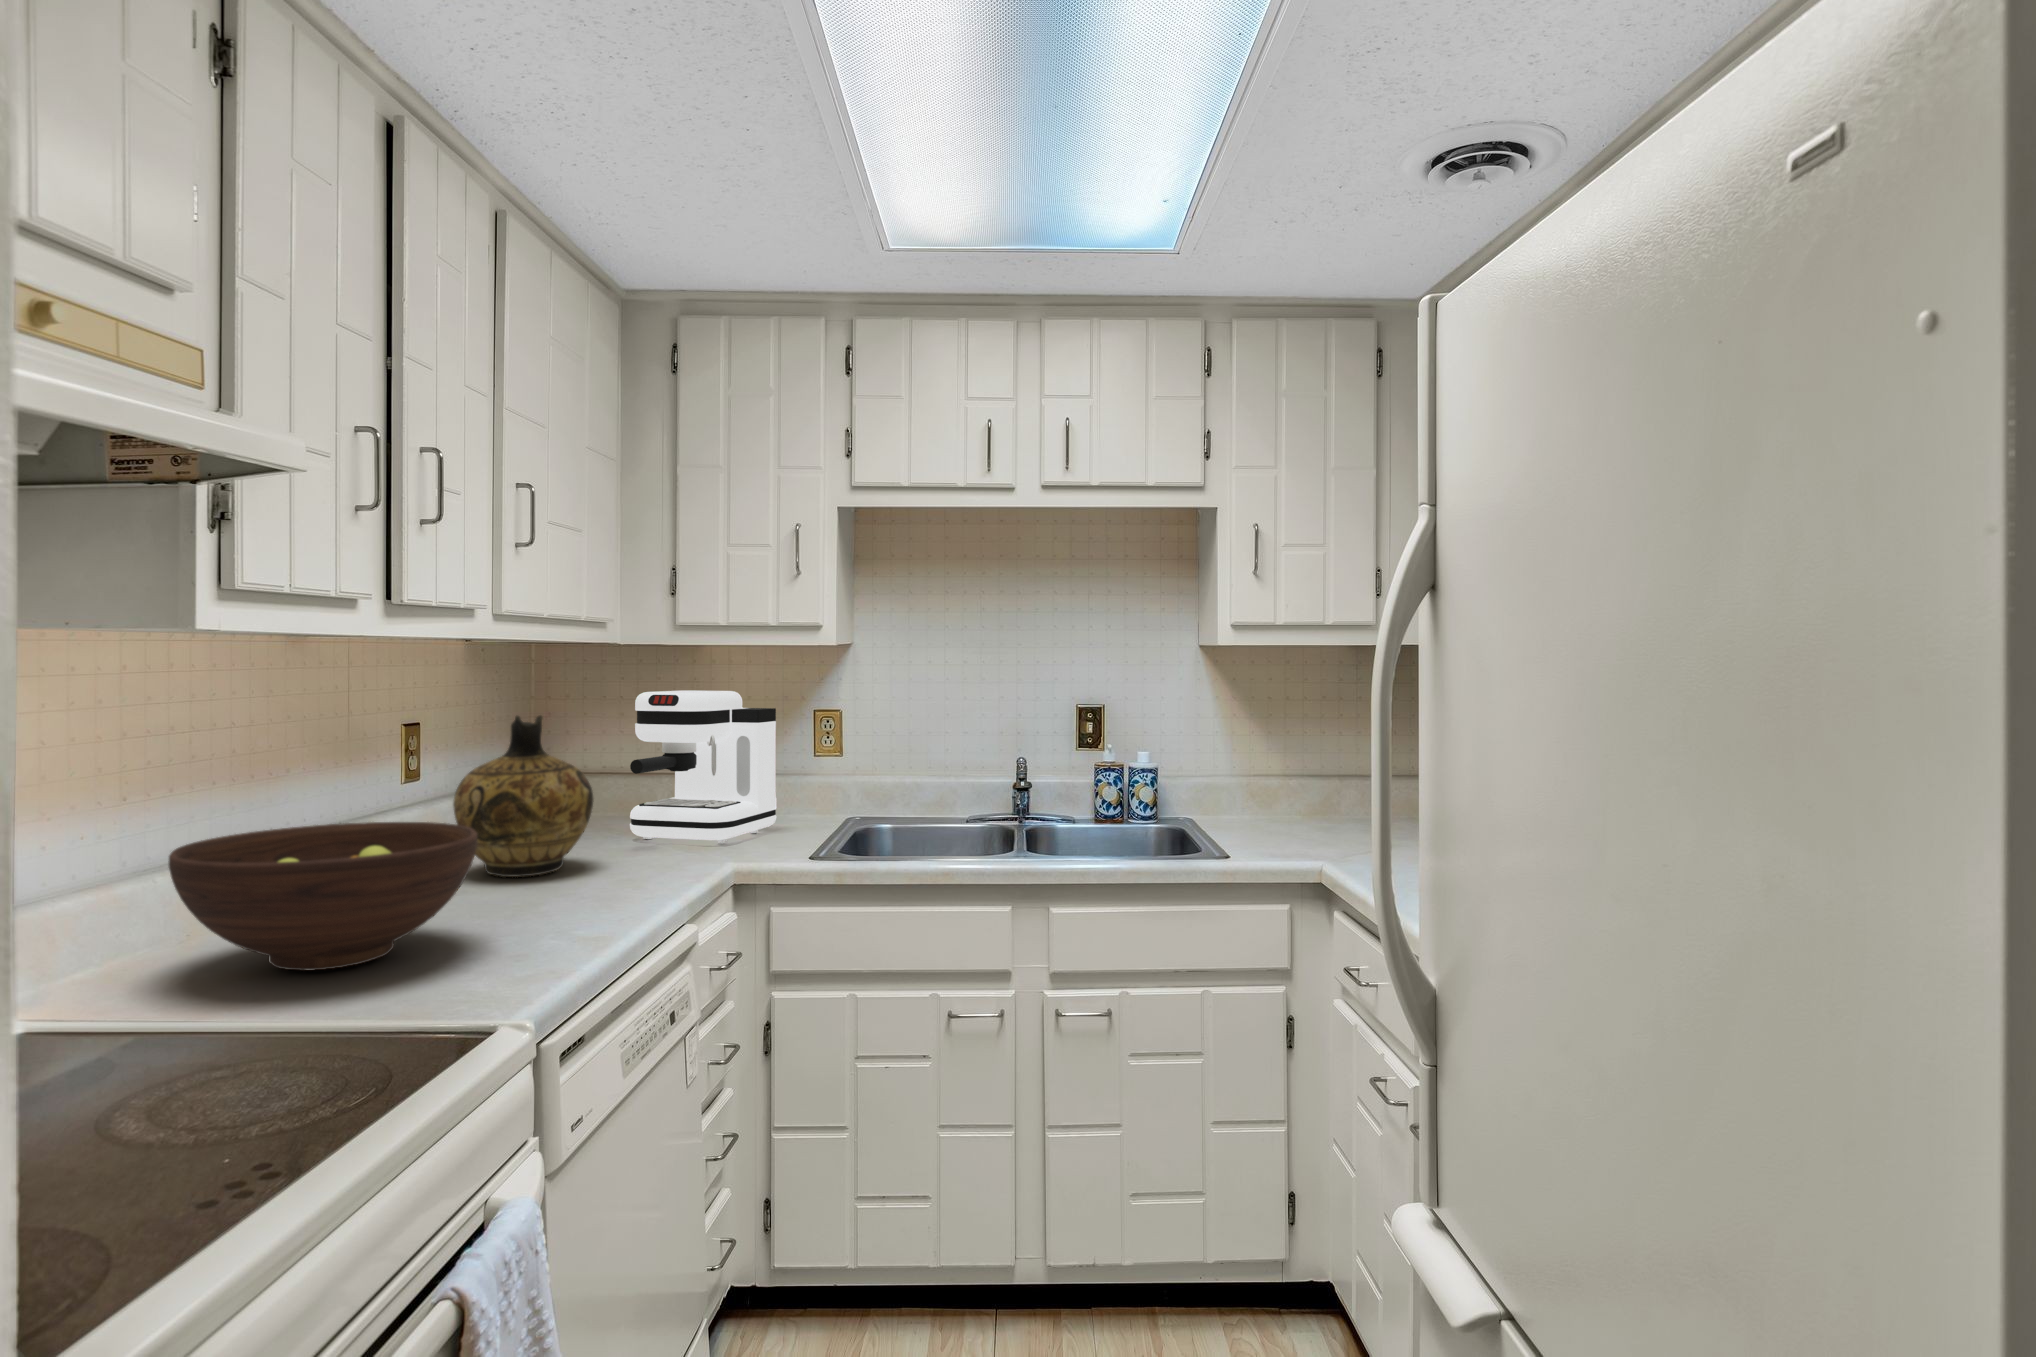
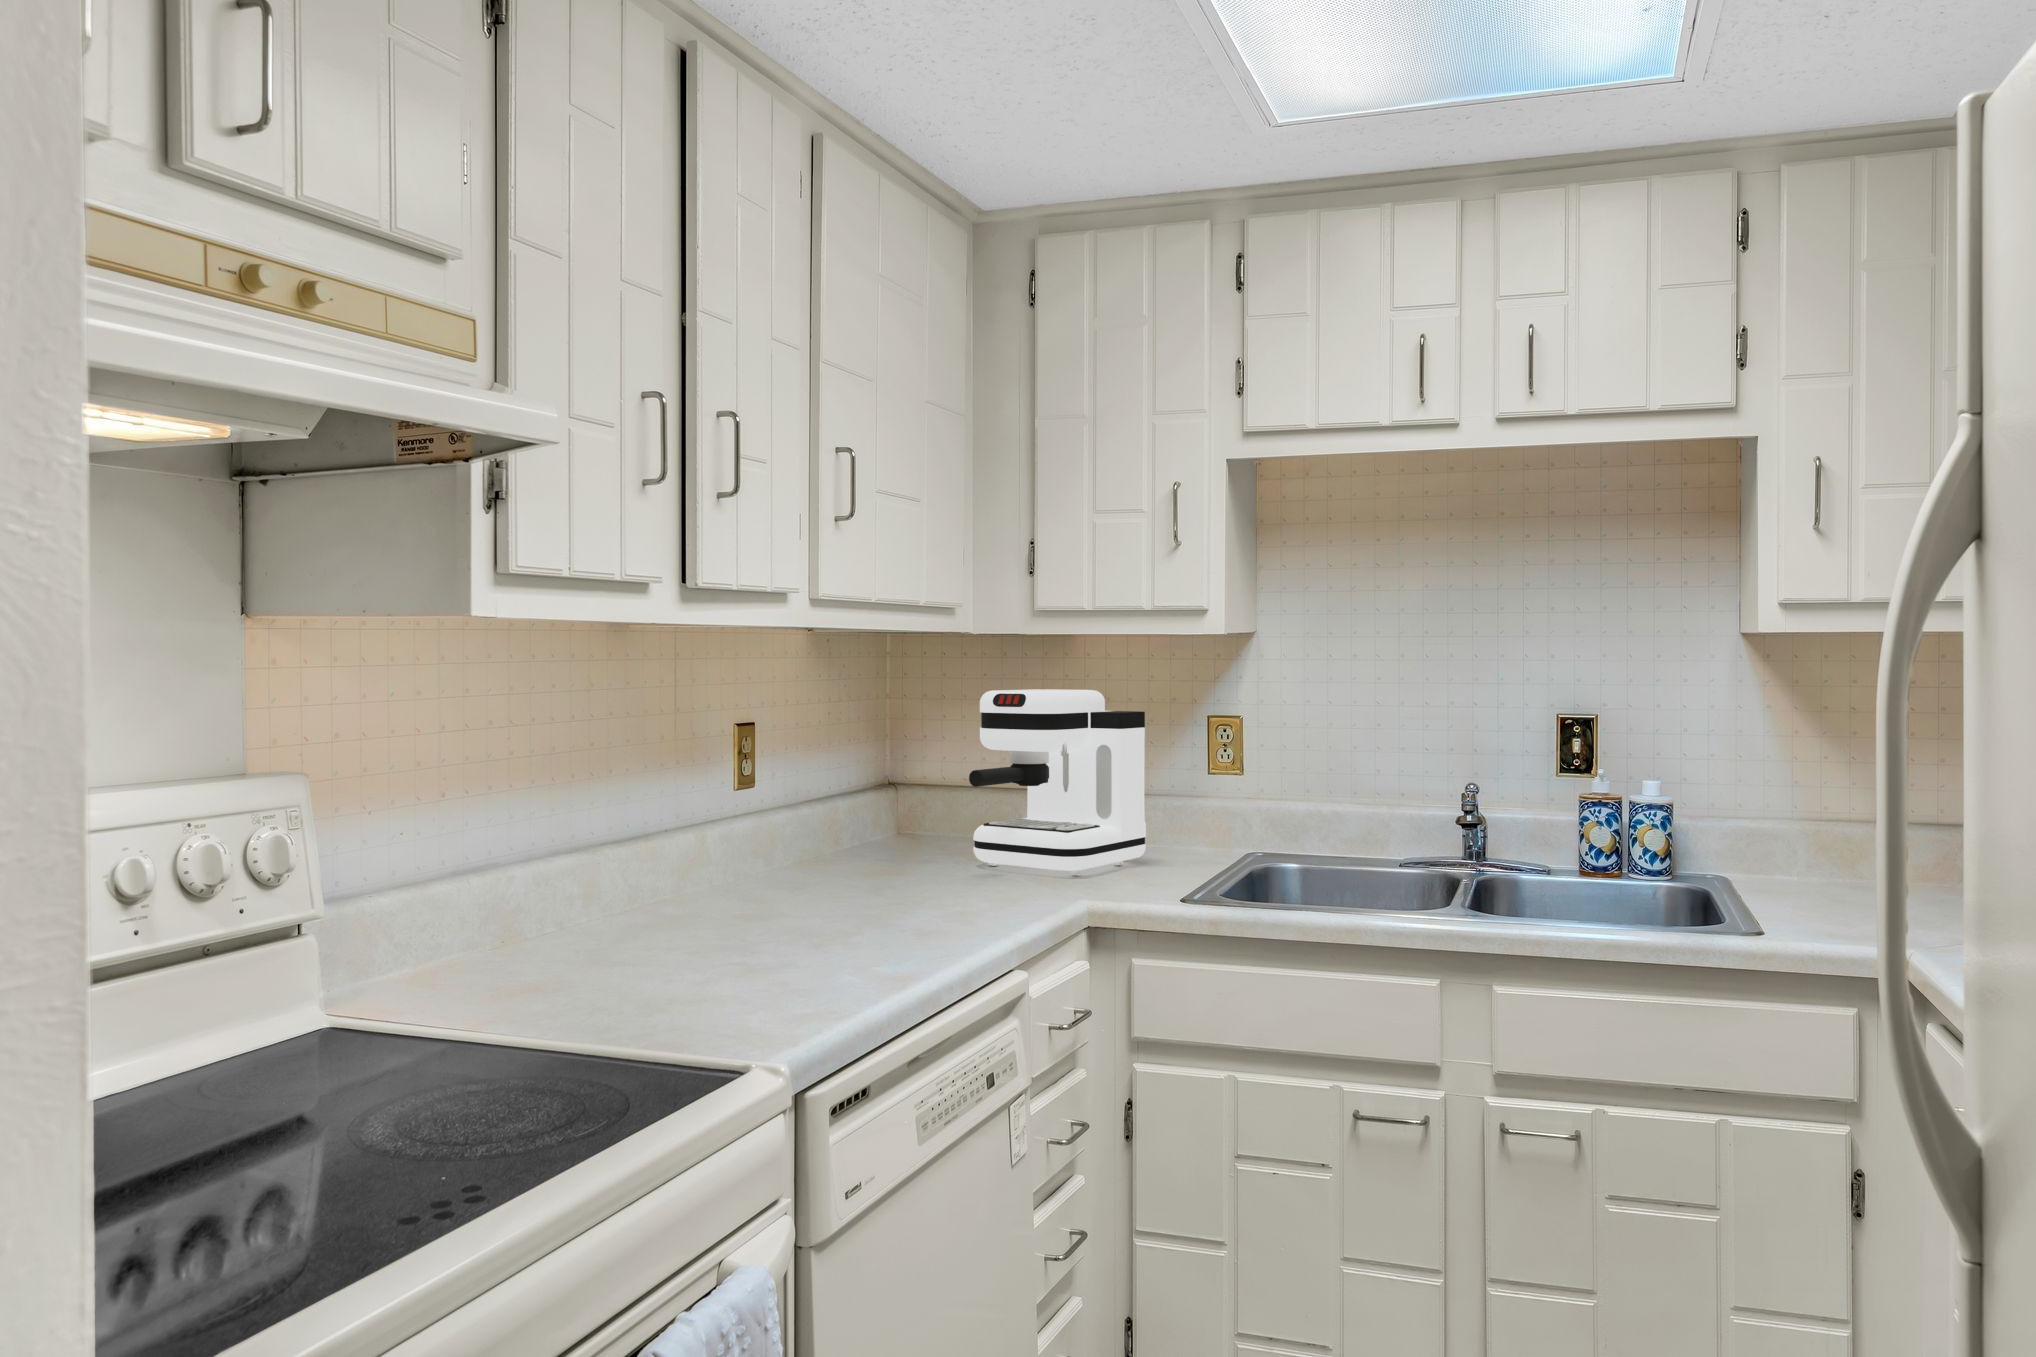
ceramic jug: present [453,715,593,877] -> none [774,715,921,900]
fruit bowl: present [169,822,477,971] -> none [472,828,766,984]

